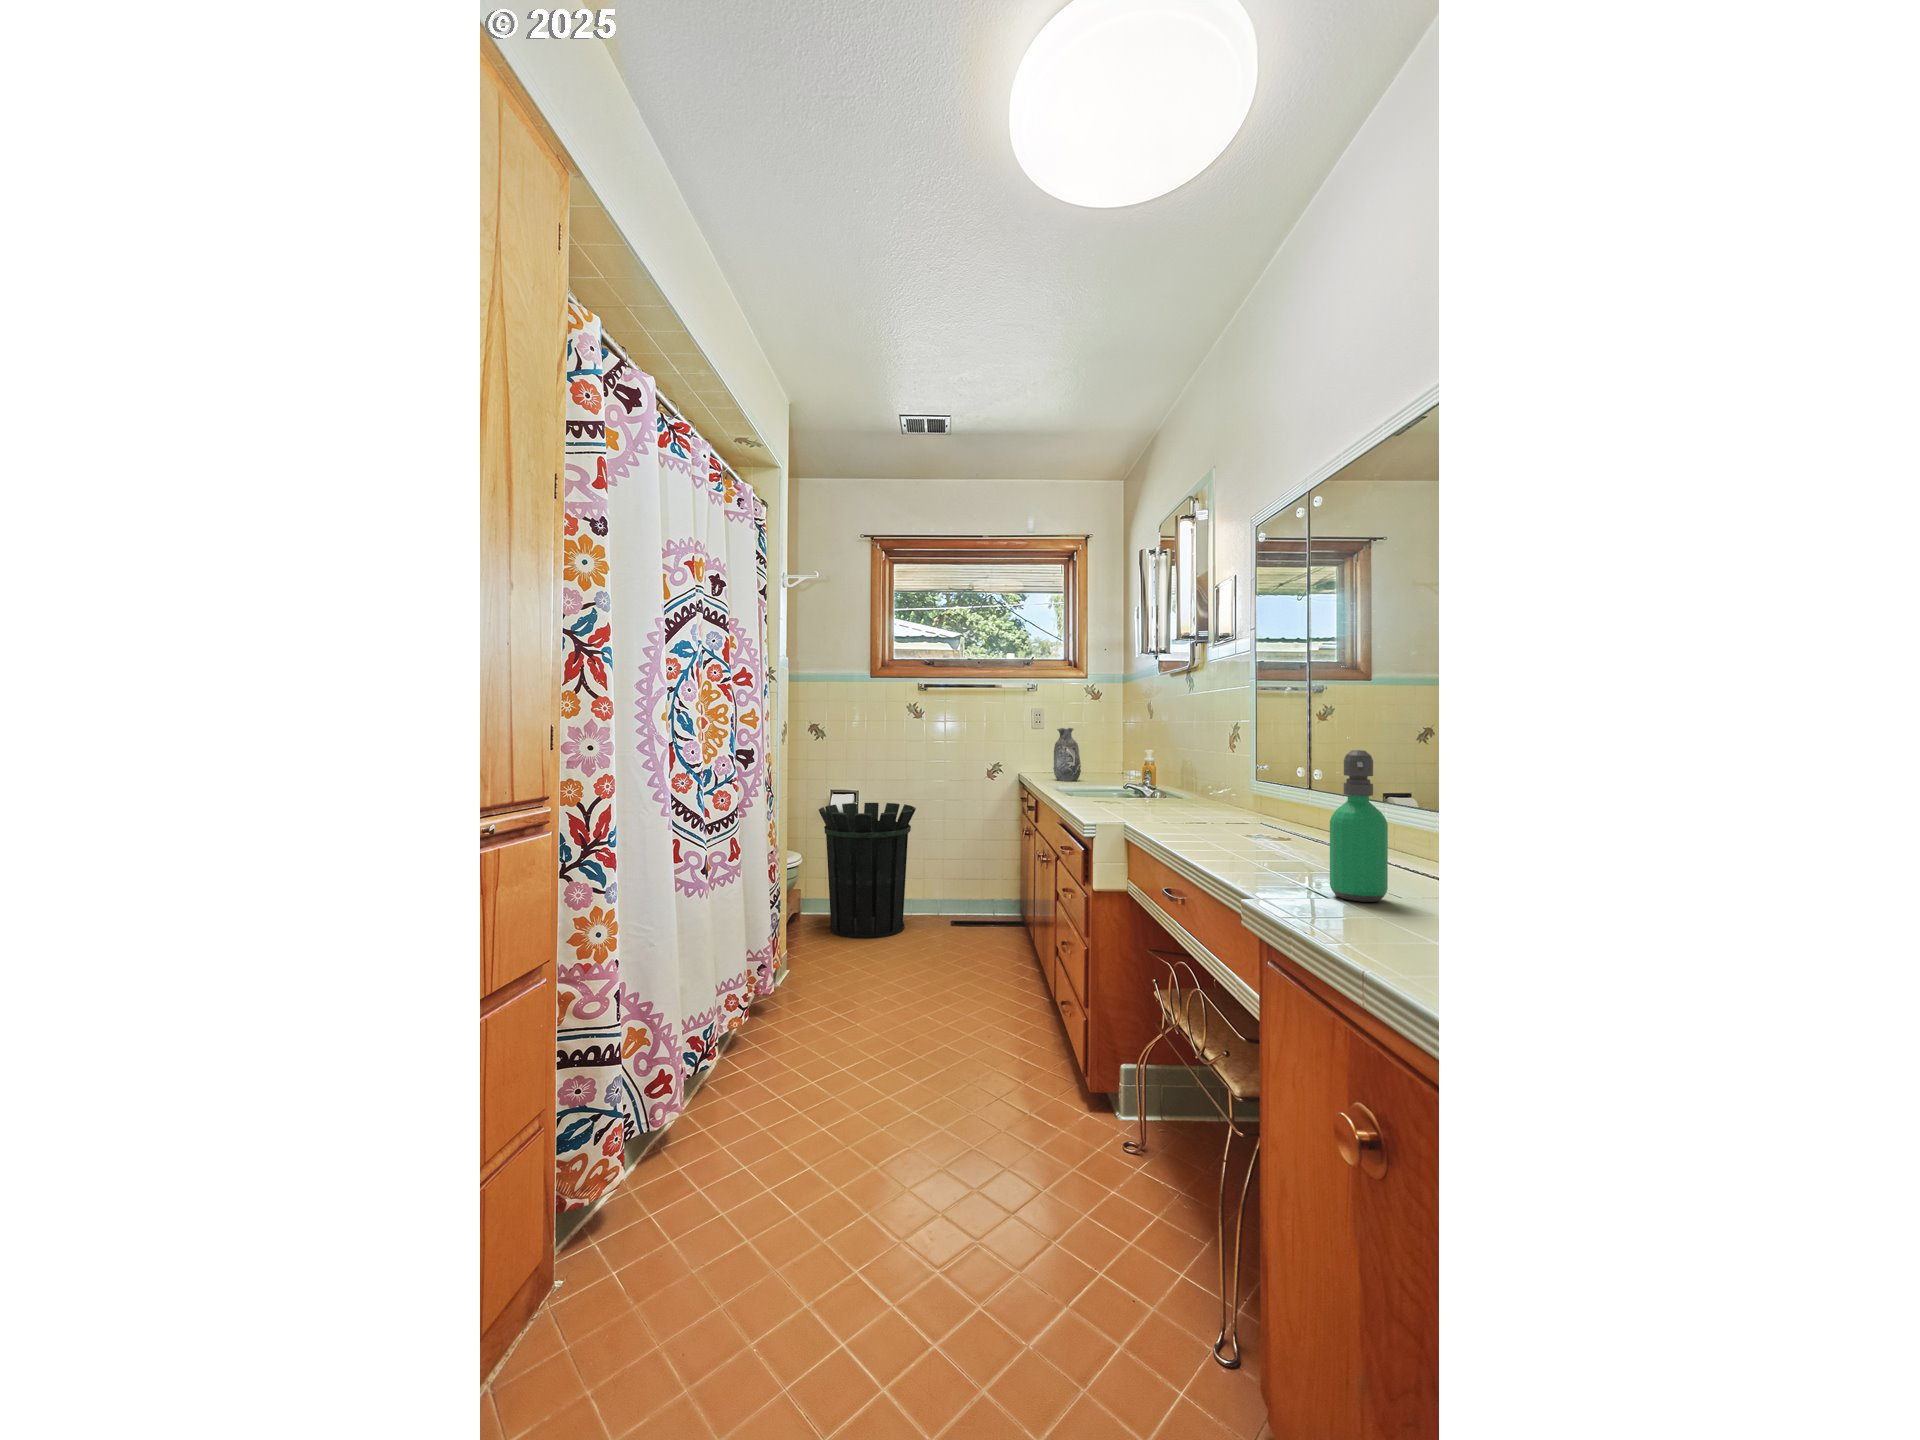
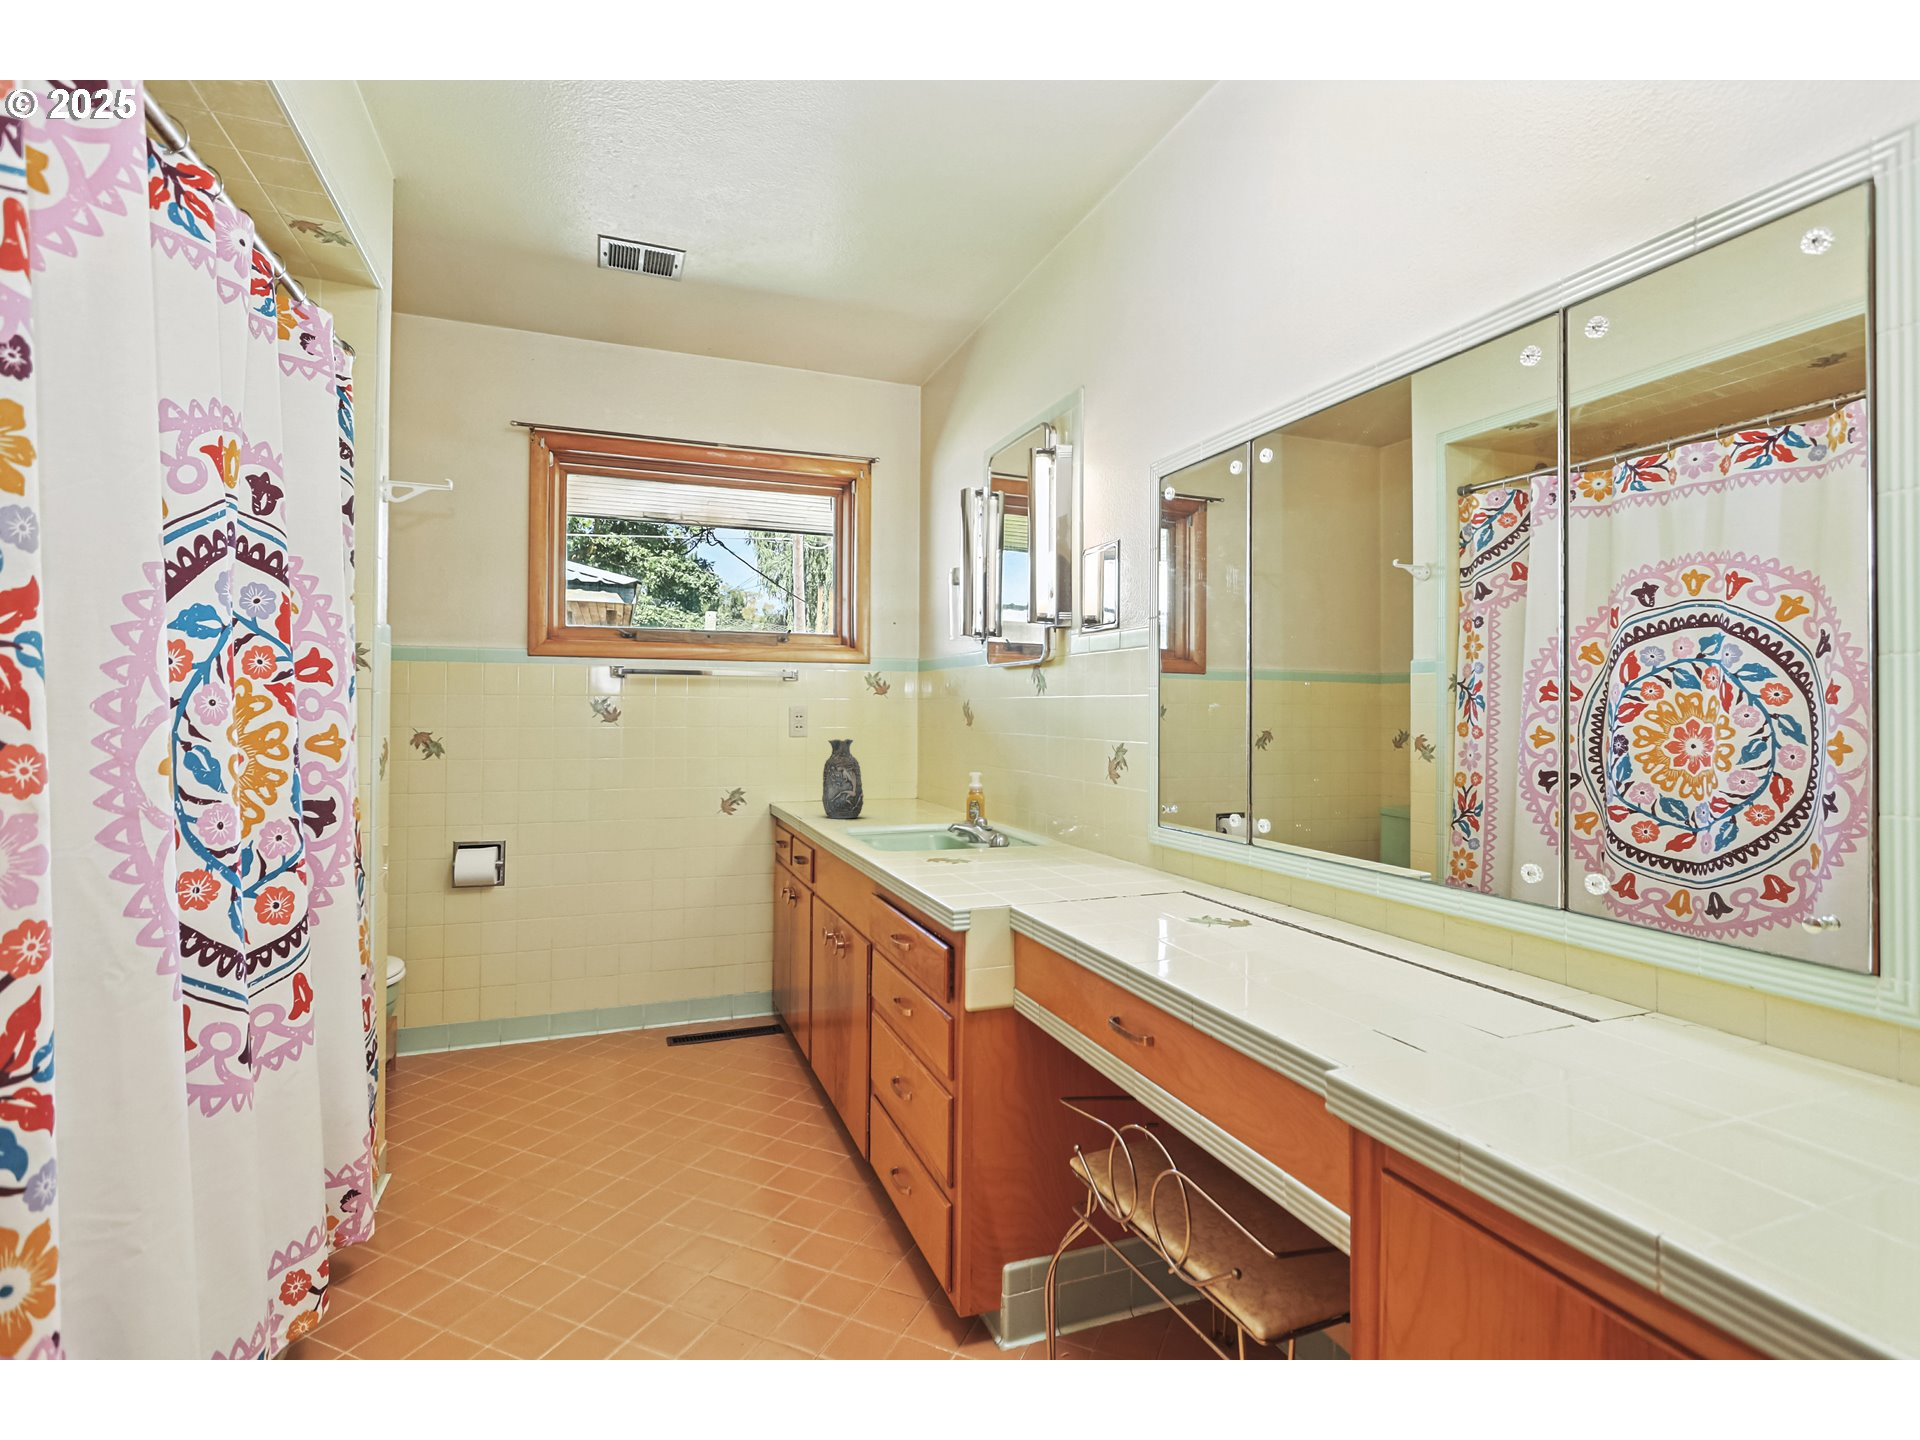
soap dispenser: present [1330,750,1388,902] -> none [1433,842,1522,1078]
waste bin: present [819,803,916,939] -> none [433,863,607,1094]

